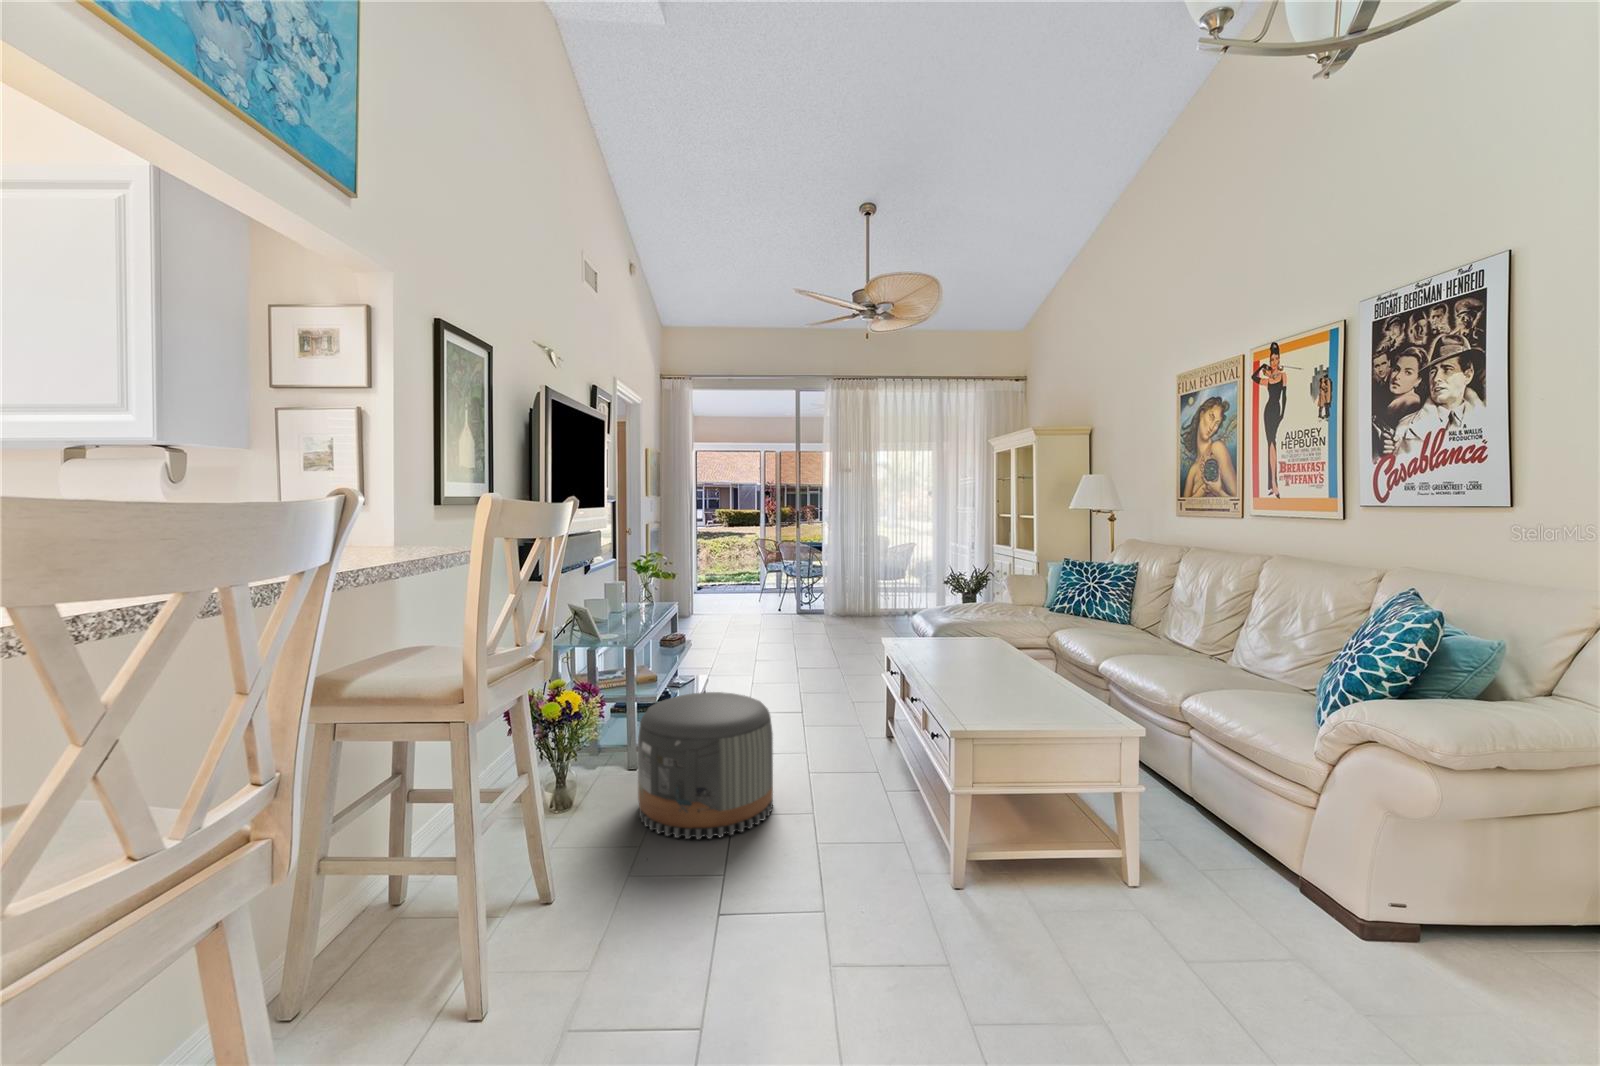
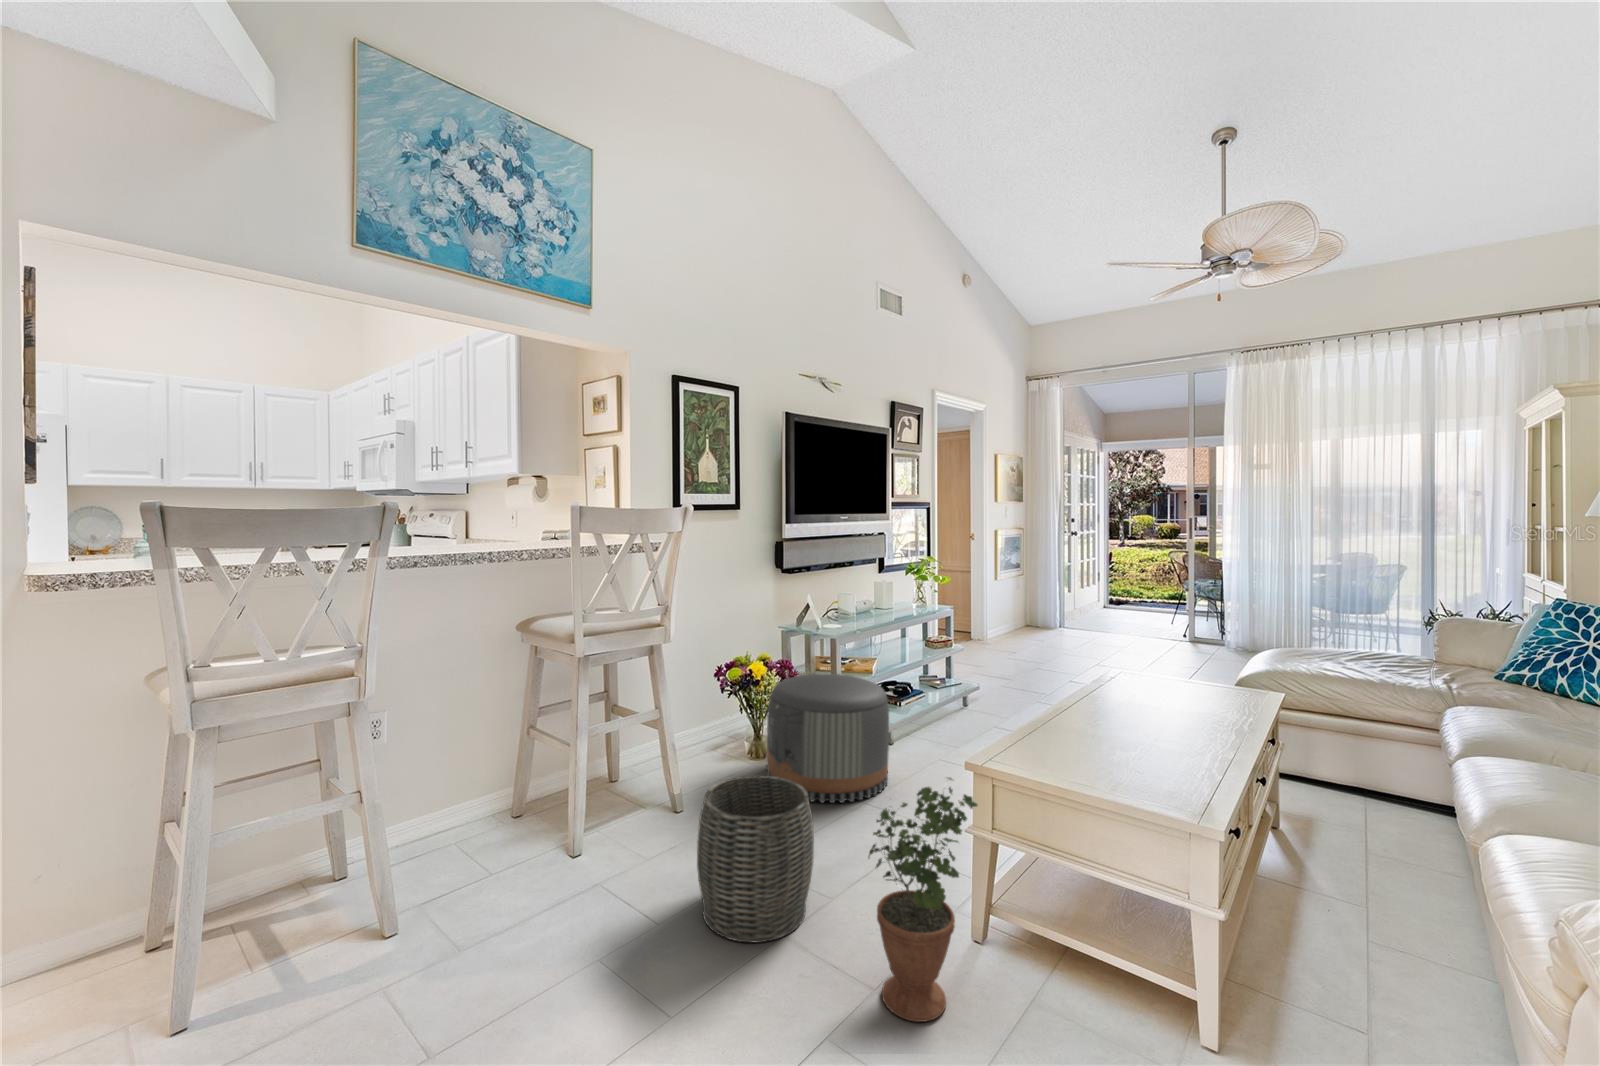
potted plant: none [982,747,1072,964] -> present [868,777,977,1022]
woven basket: none [778,807,905,996] -> present [697,776,814,943]

